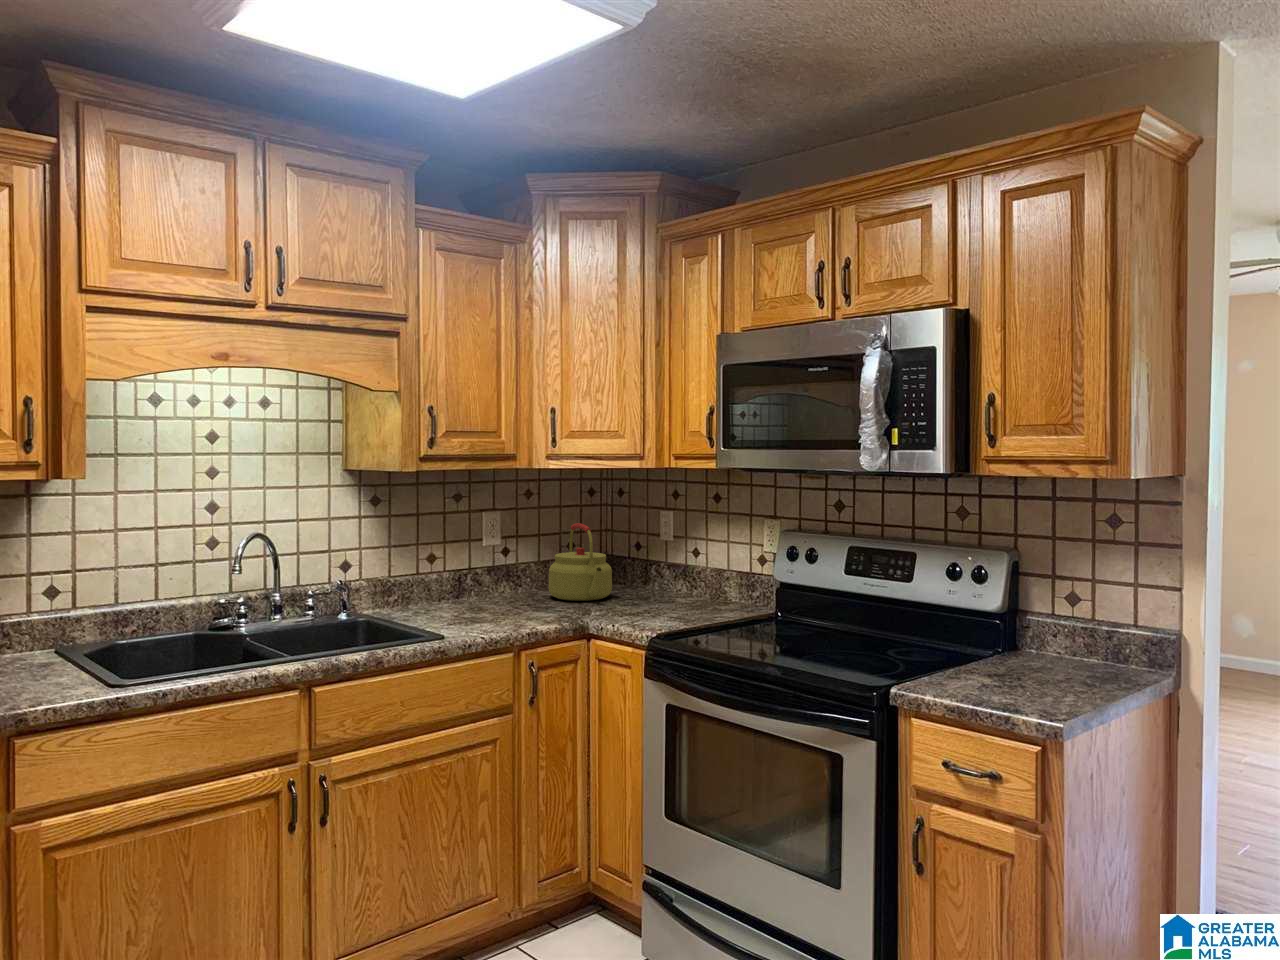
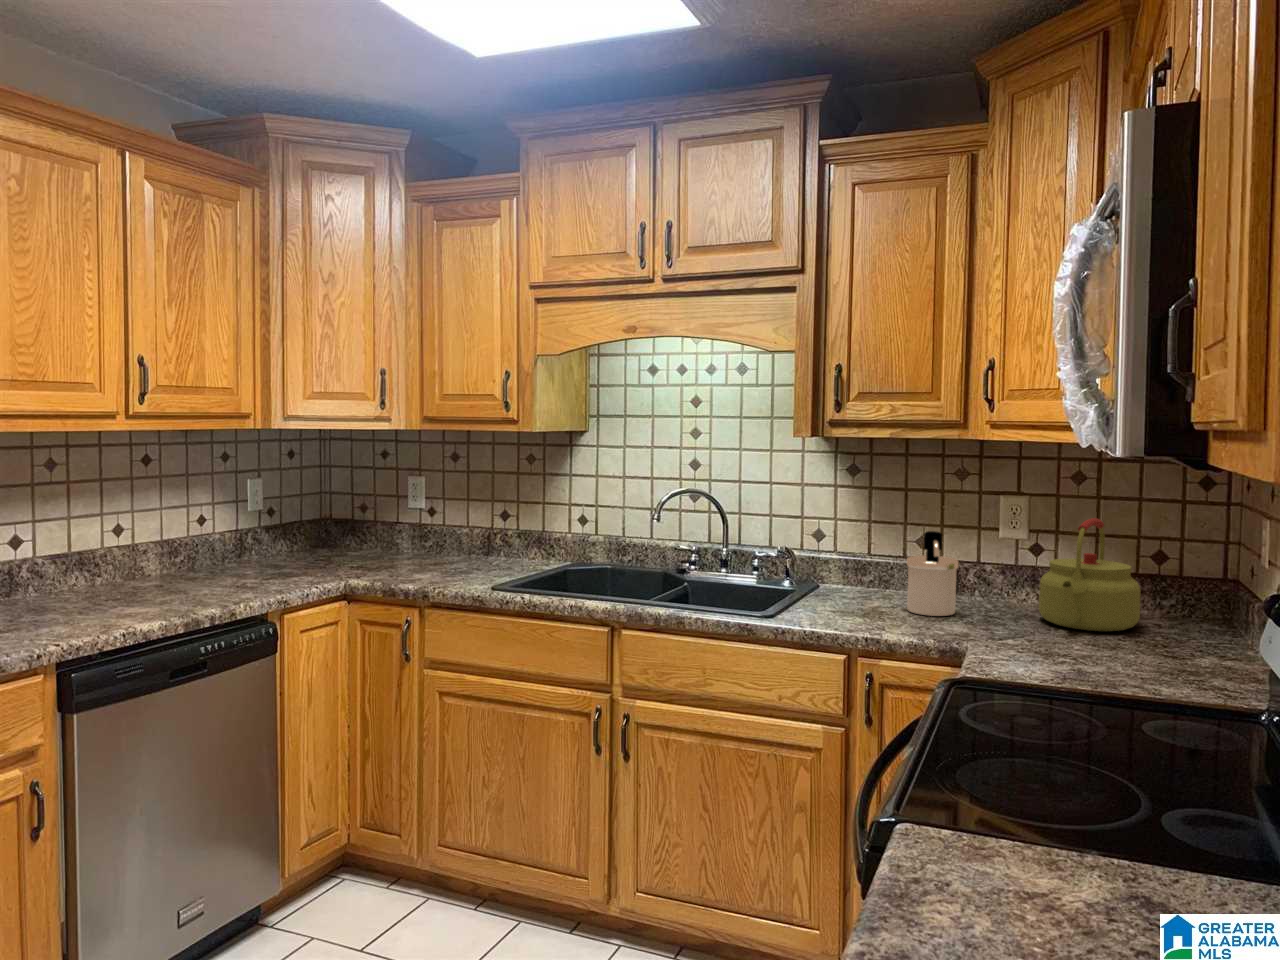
soap dispenser: none [478,546,530,613] -> present [907,531,959,616]

